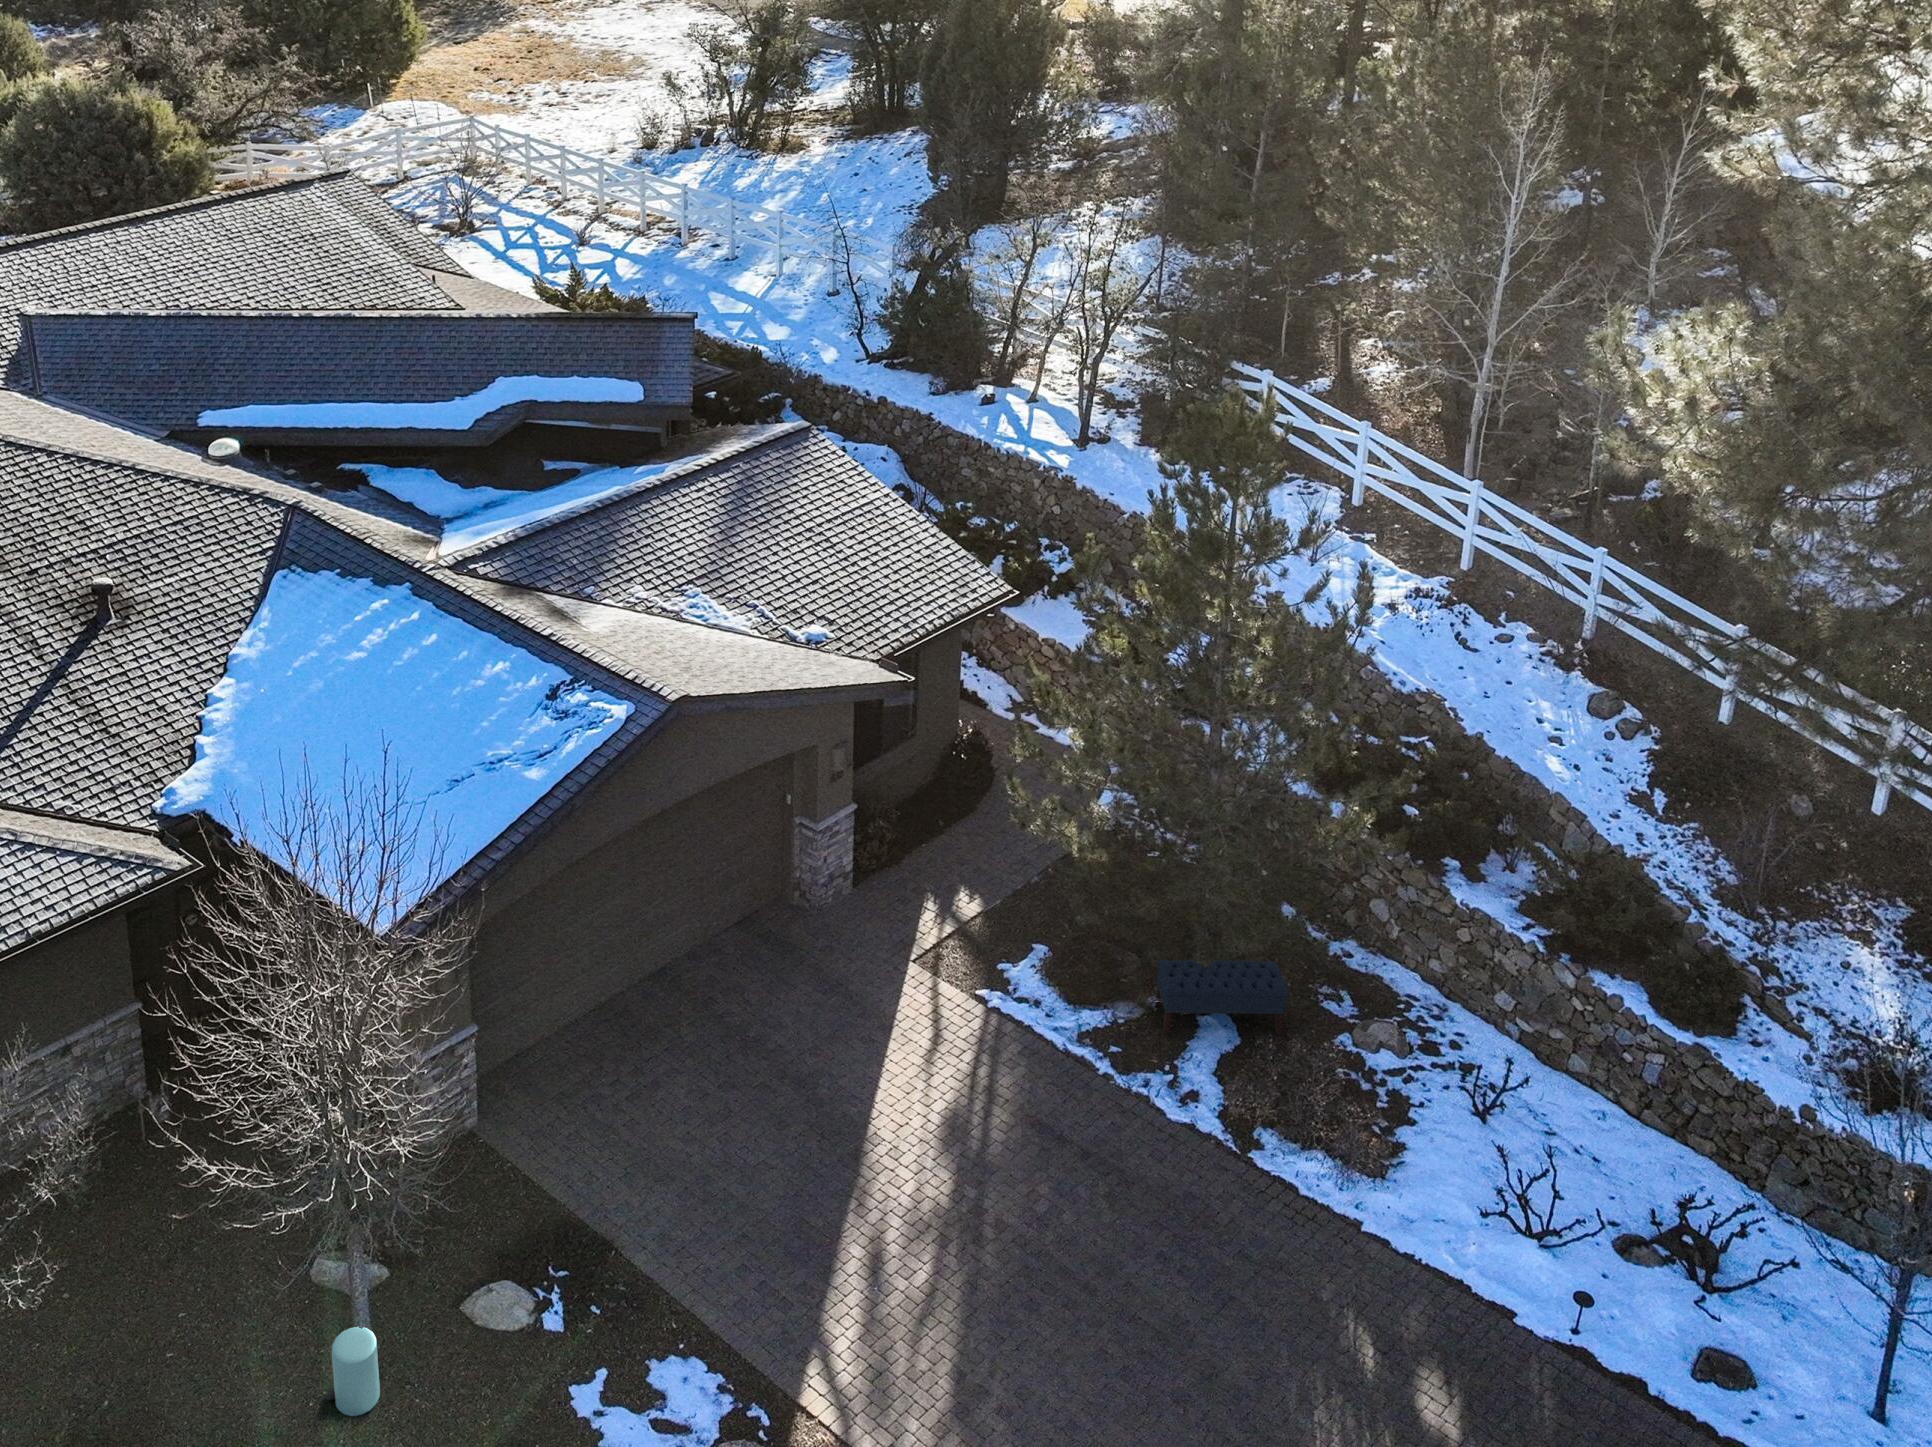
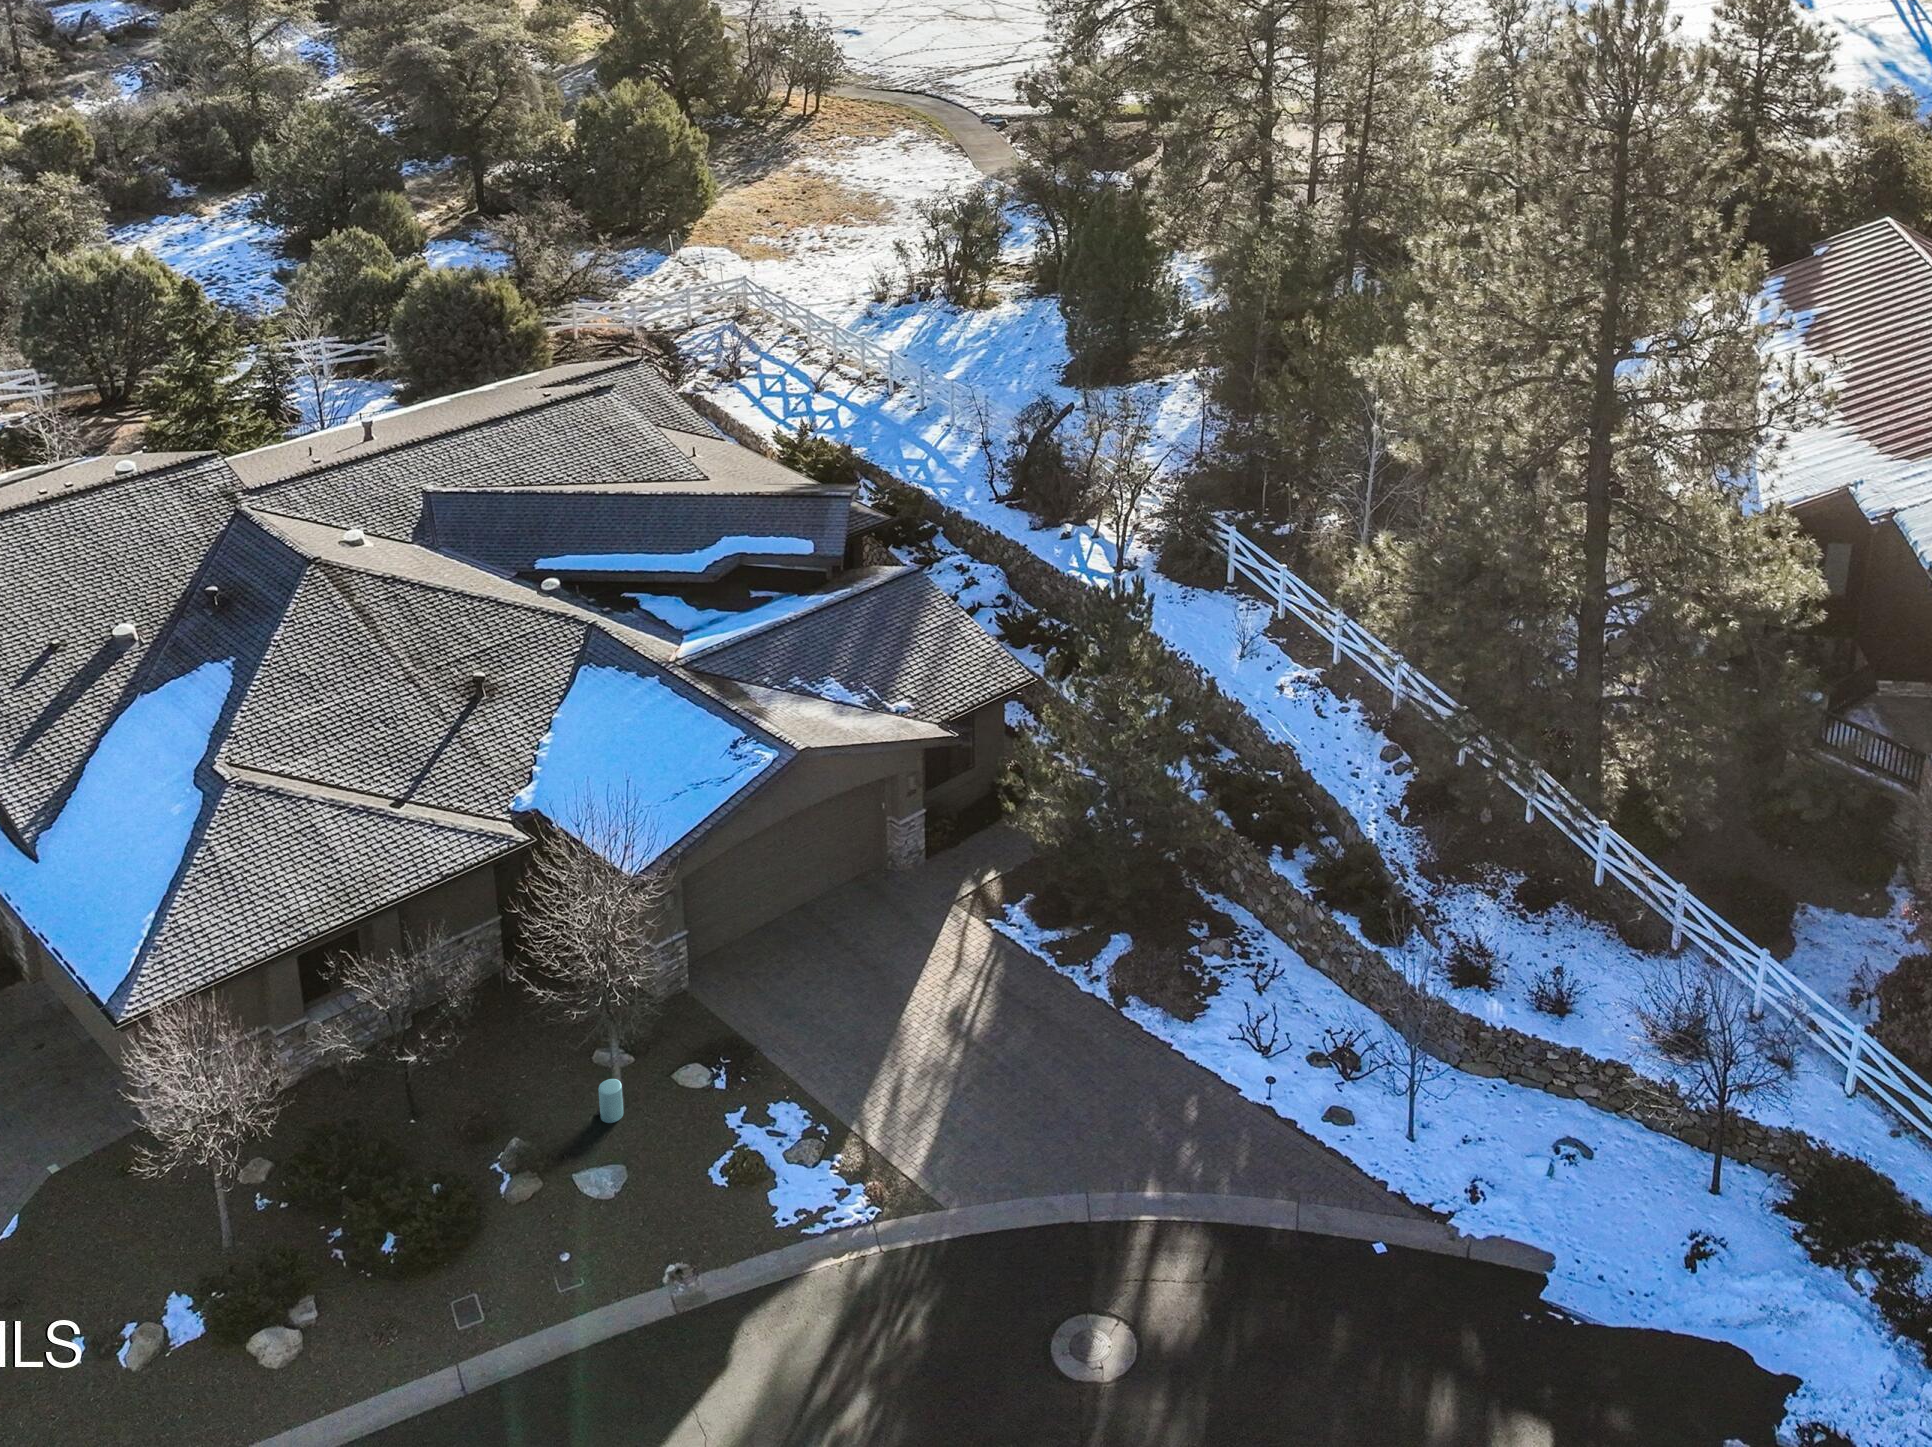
bench: present [1155,960,1289,1035] -> none [1088,904,1159,949]

